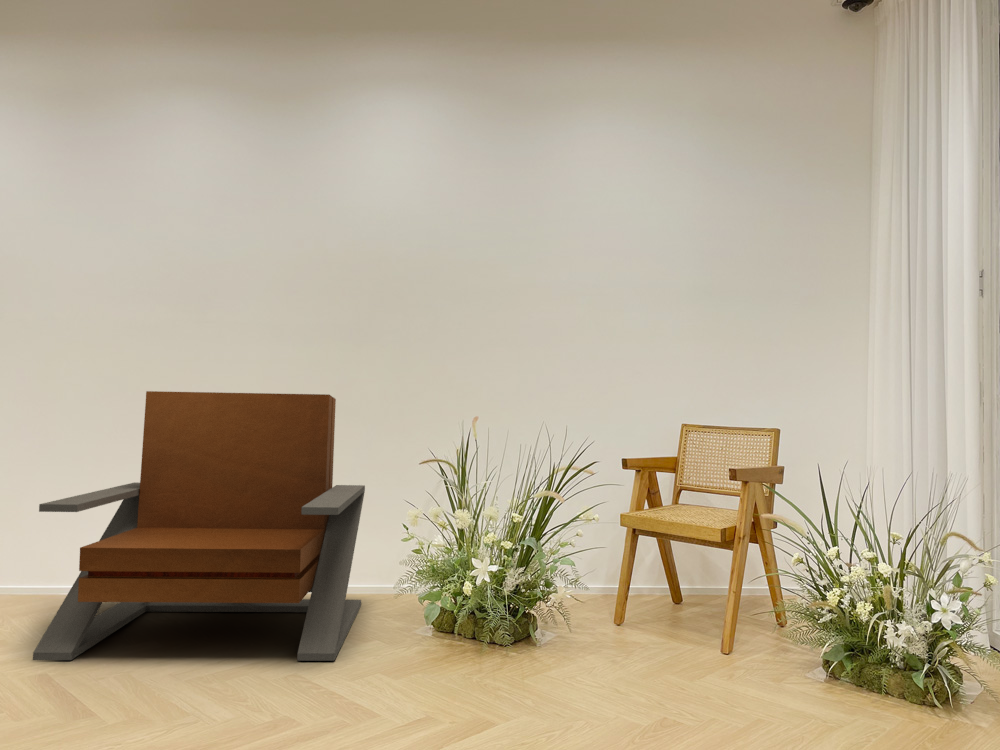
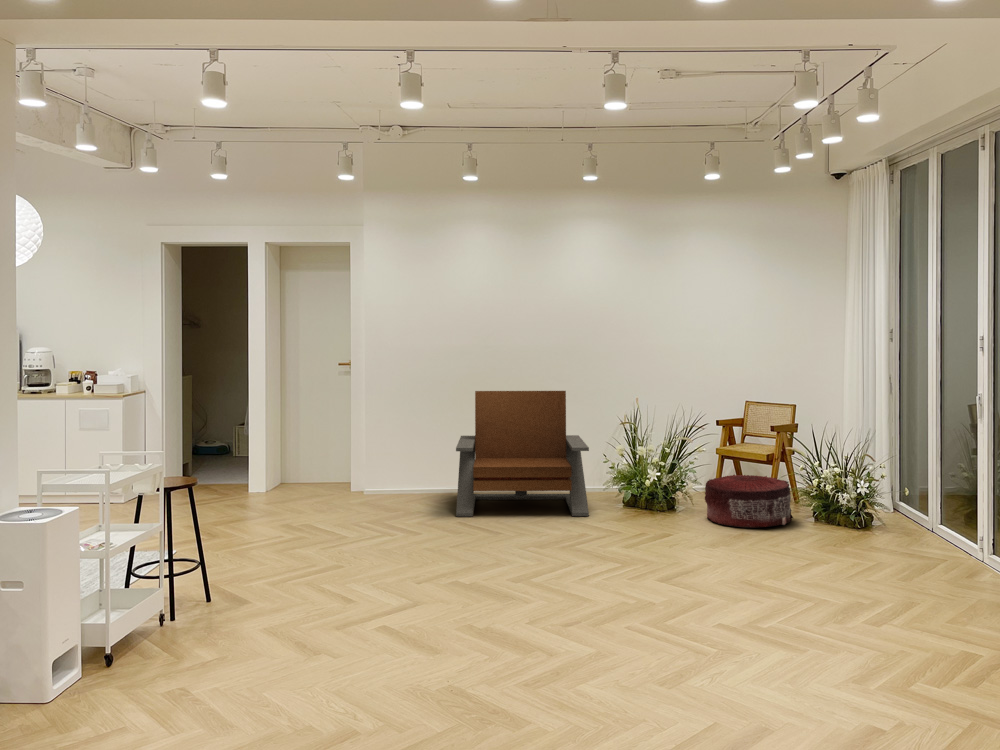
pouf: none [587,569,783,703] -> present [705,475,793,528]

